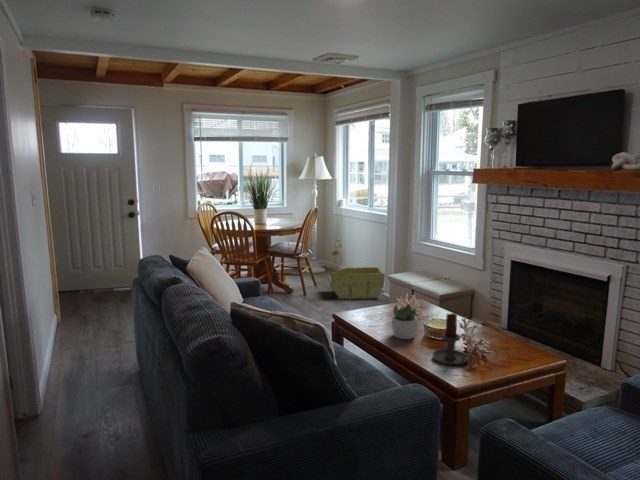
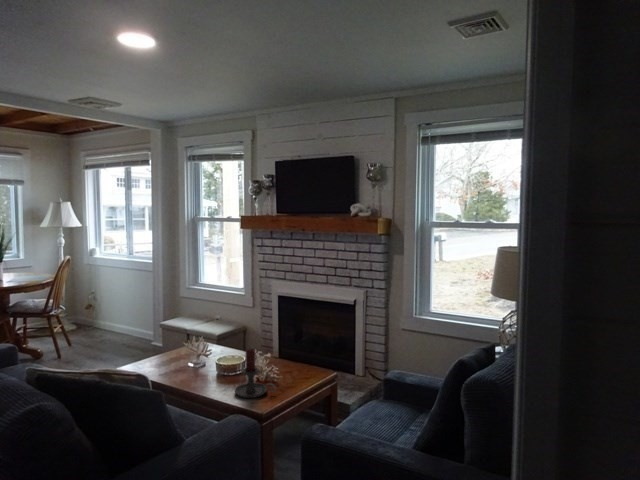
storage bin: present [328,267,385,299] -> none [86,315,153,355]
succulent plant: present [392,304,418,339] -> none [187,347,214,383]

